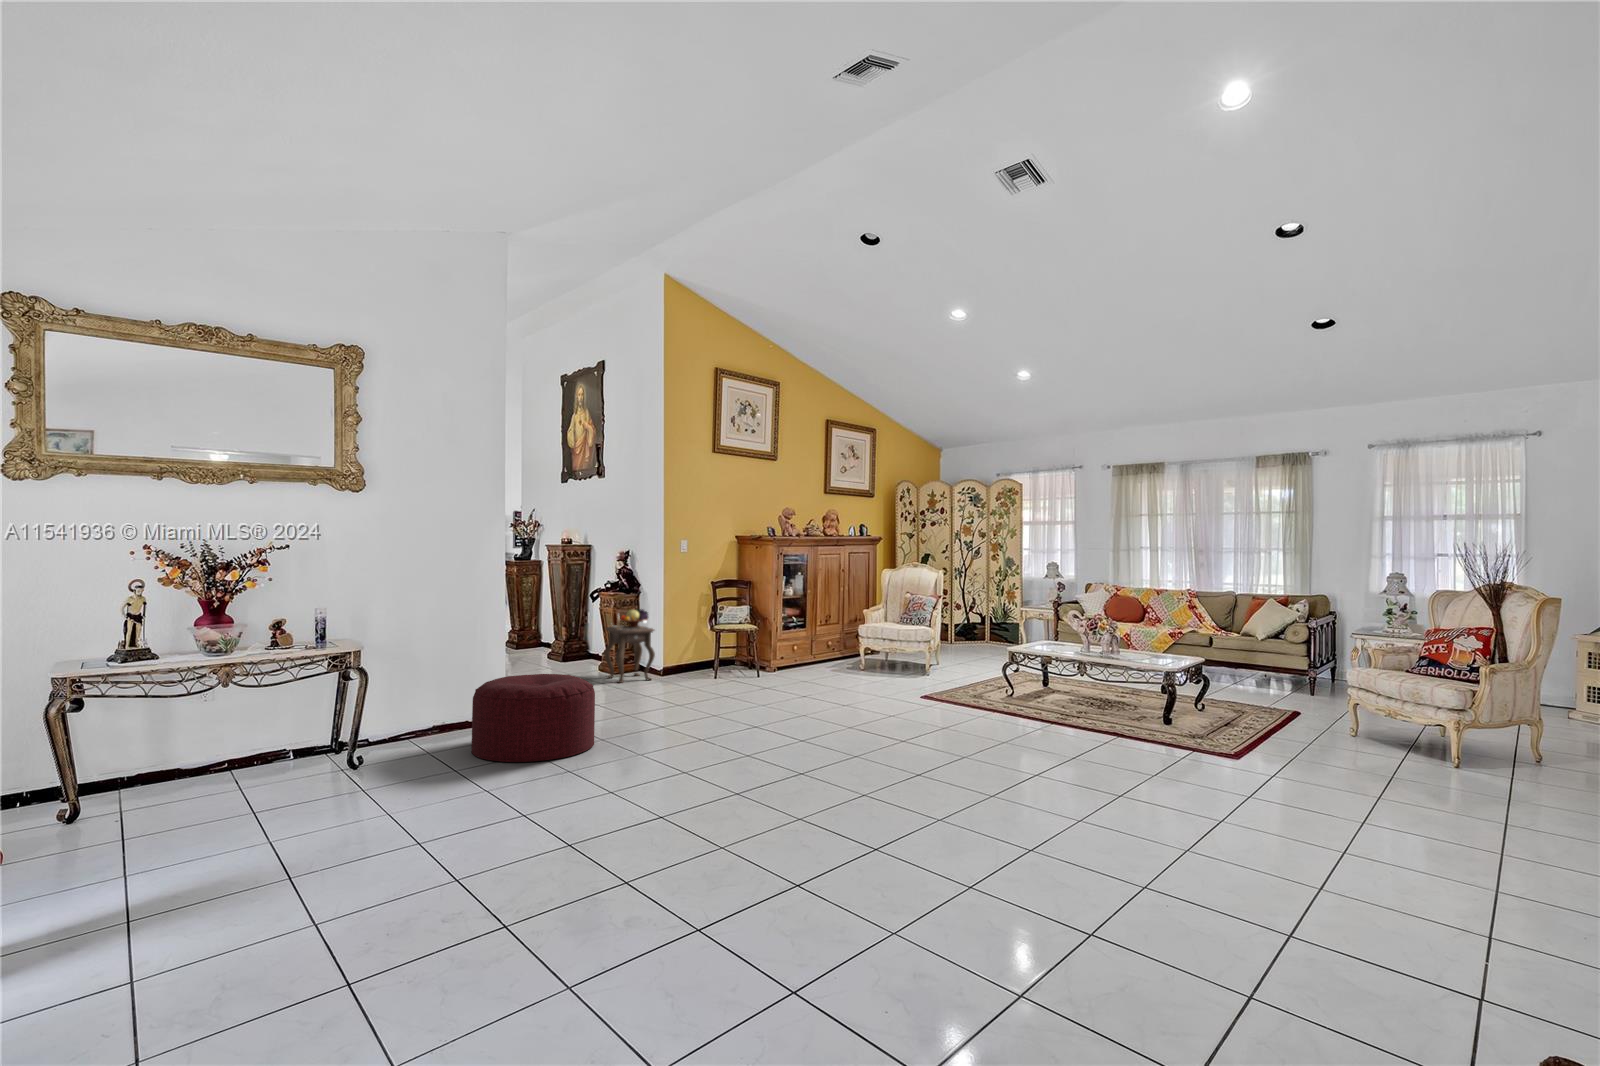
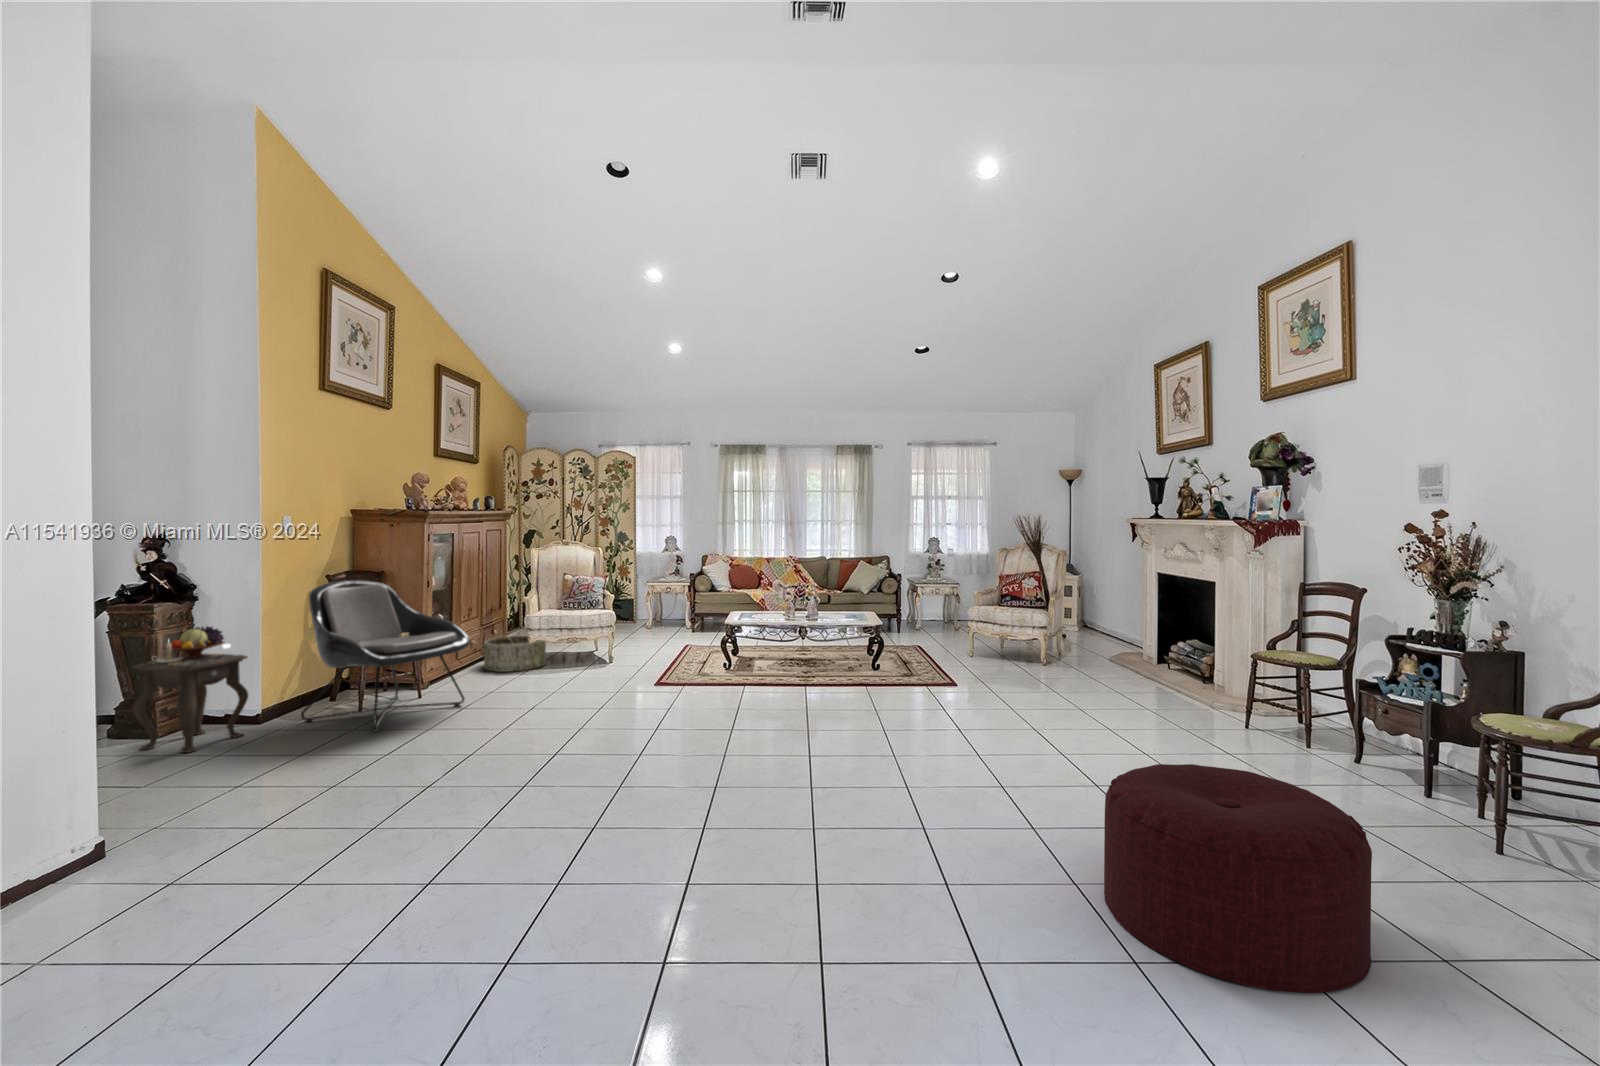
lounge chair: none [684,586,782,690] -> present [301,580,470,732]
basket: none [834,638,882,673] -> present [484,635,546,672]
ottoman: present [472,674,595,762] -> present [1104,764,1372,993]

